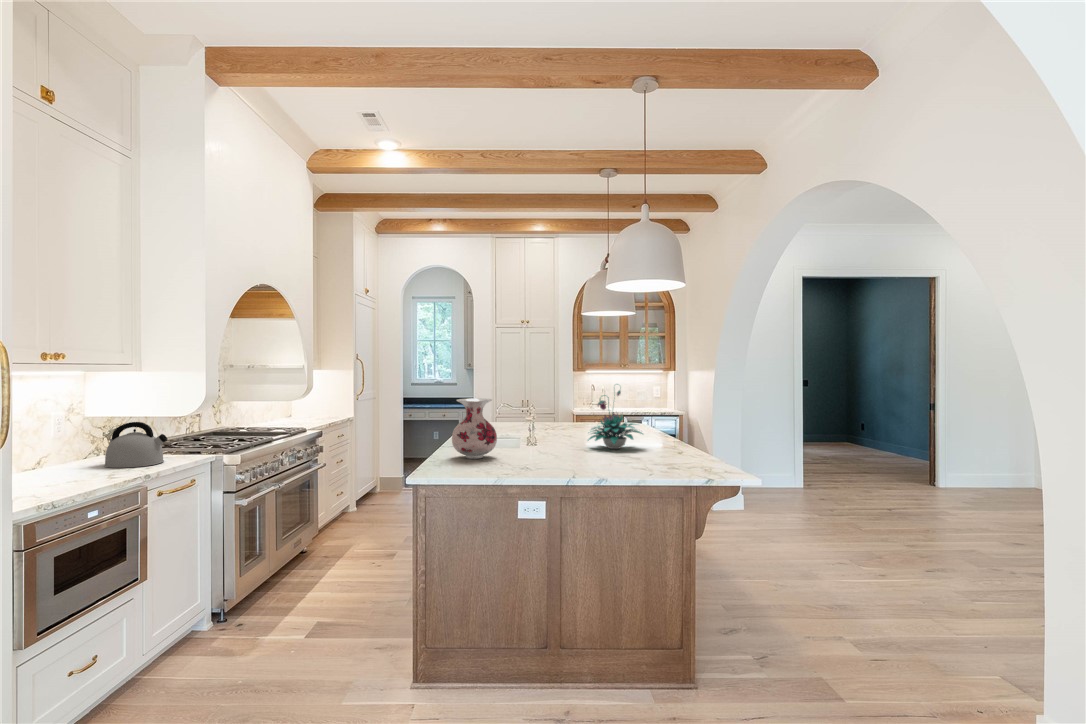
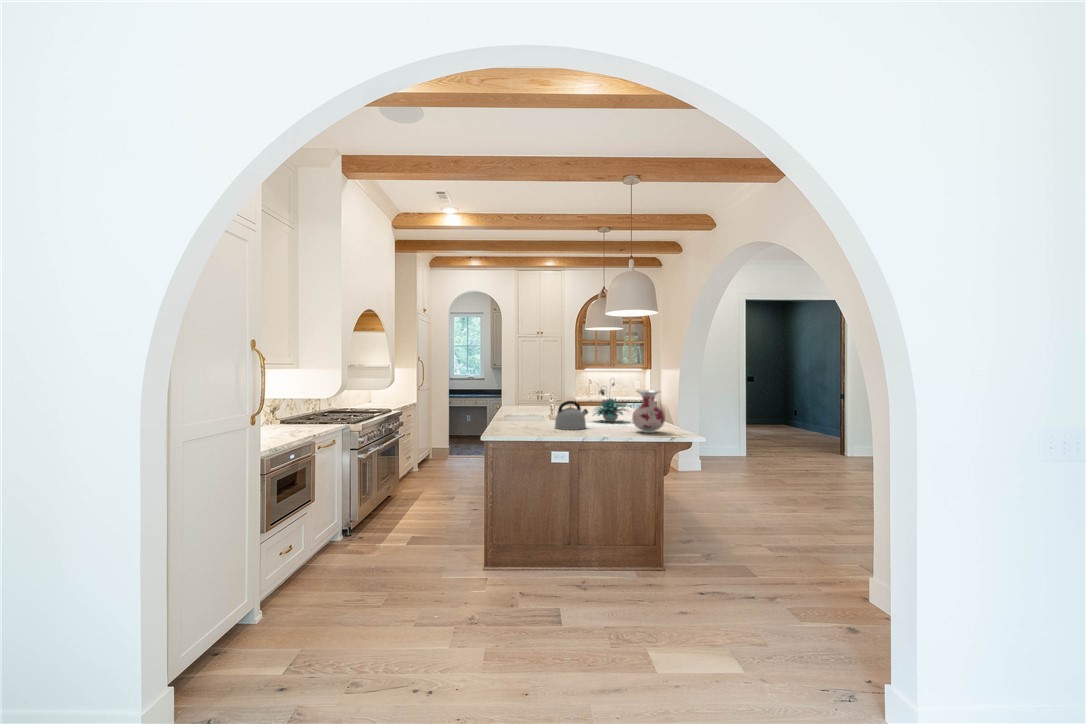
vase: present [452,398,497,459] -> present [632,390,665,433]
kettle: present [104,422,168,468] -> present [555,401,588,430]

